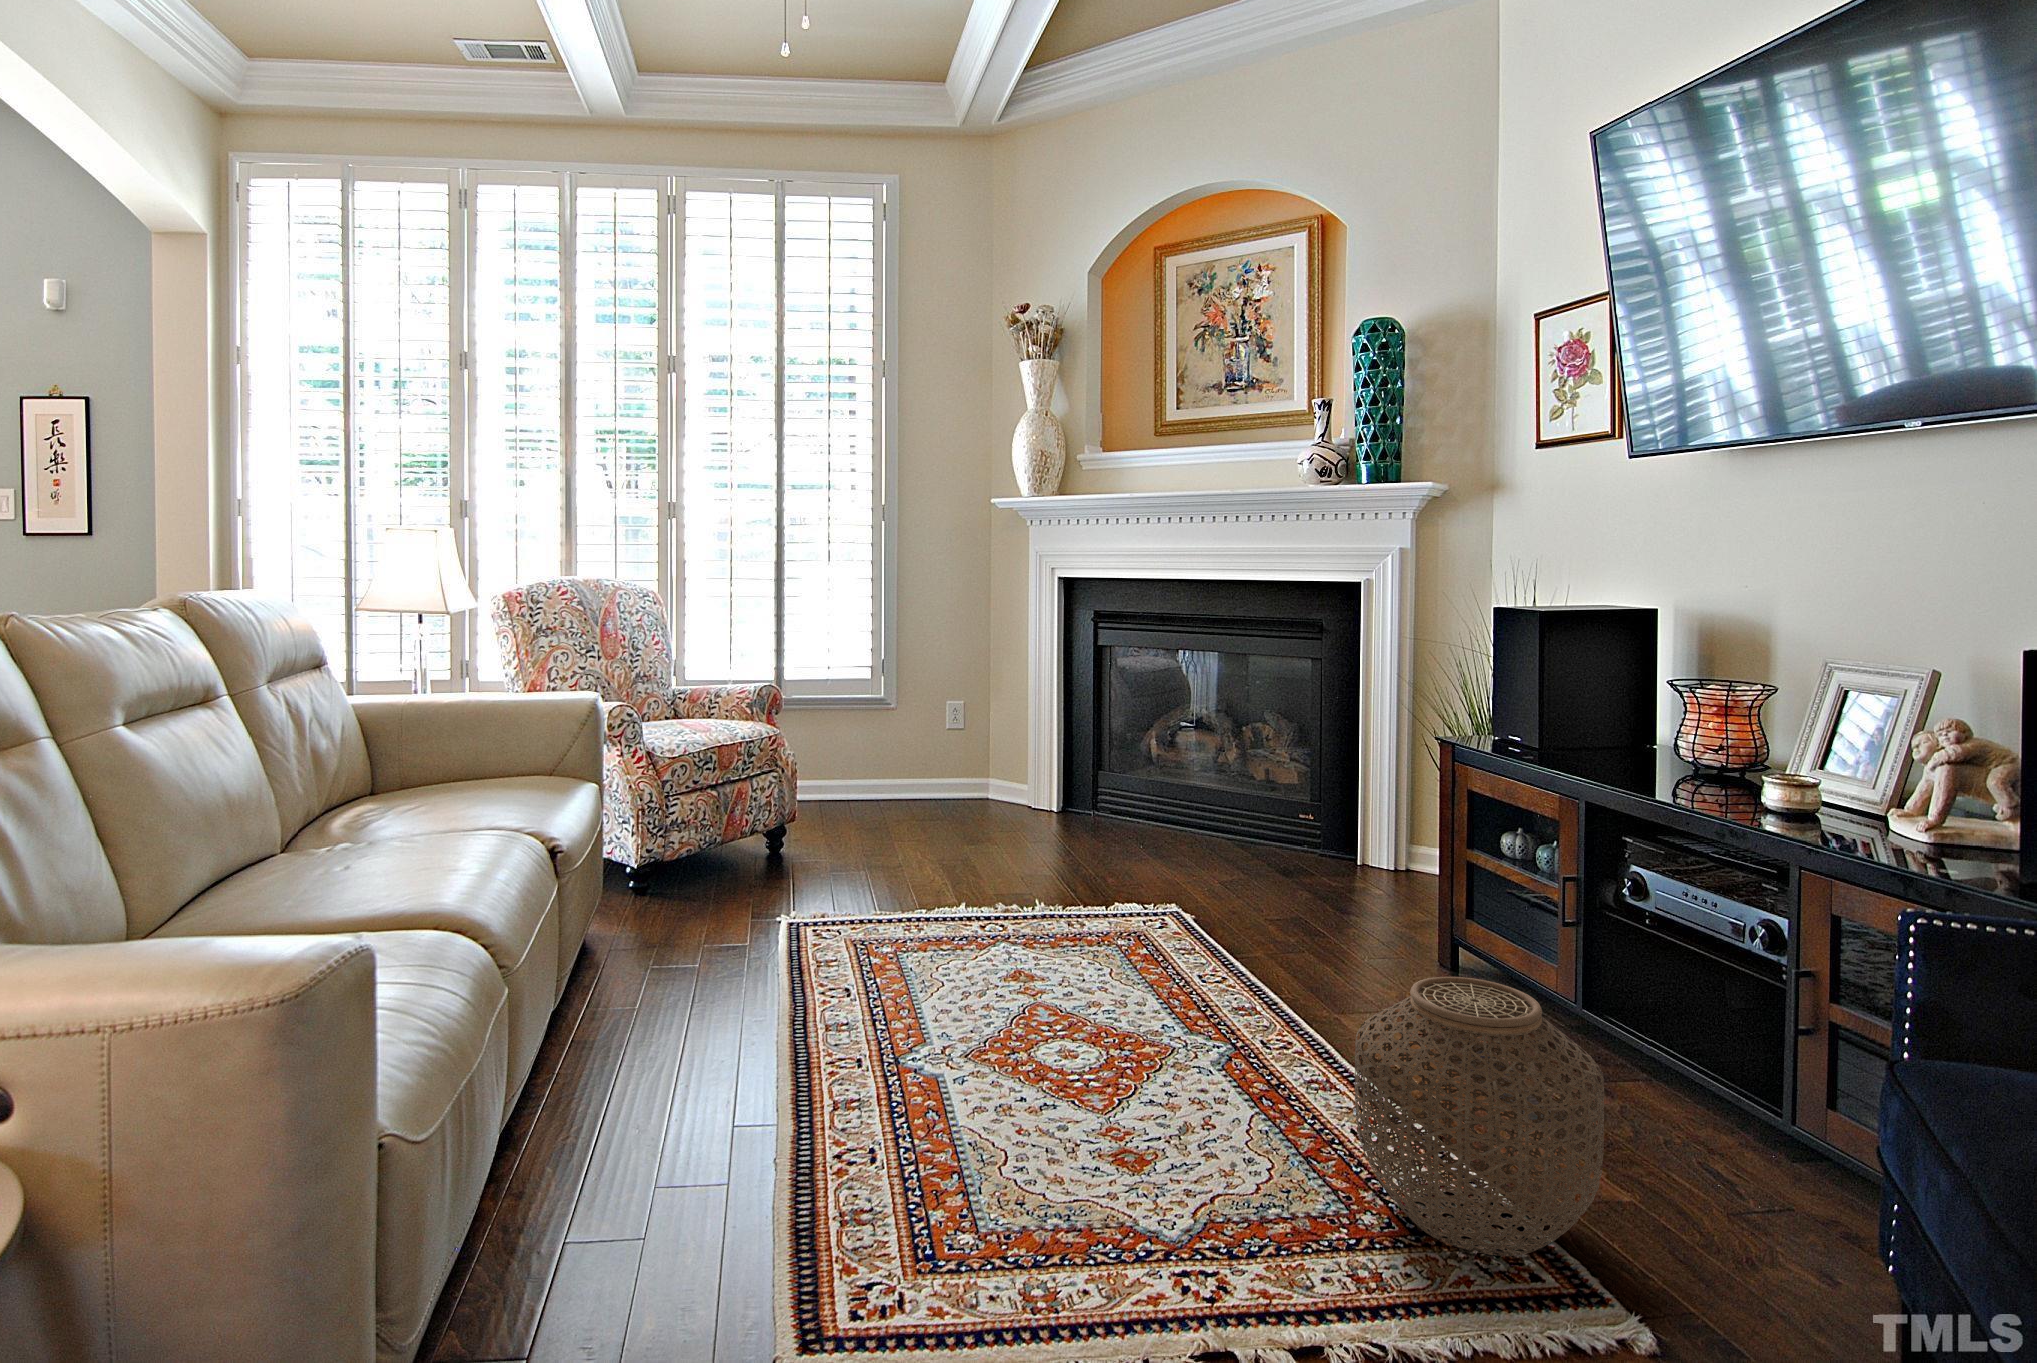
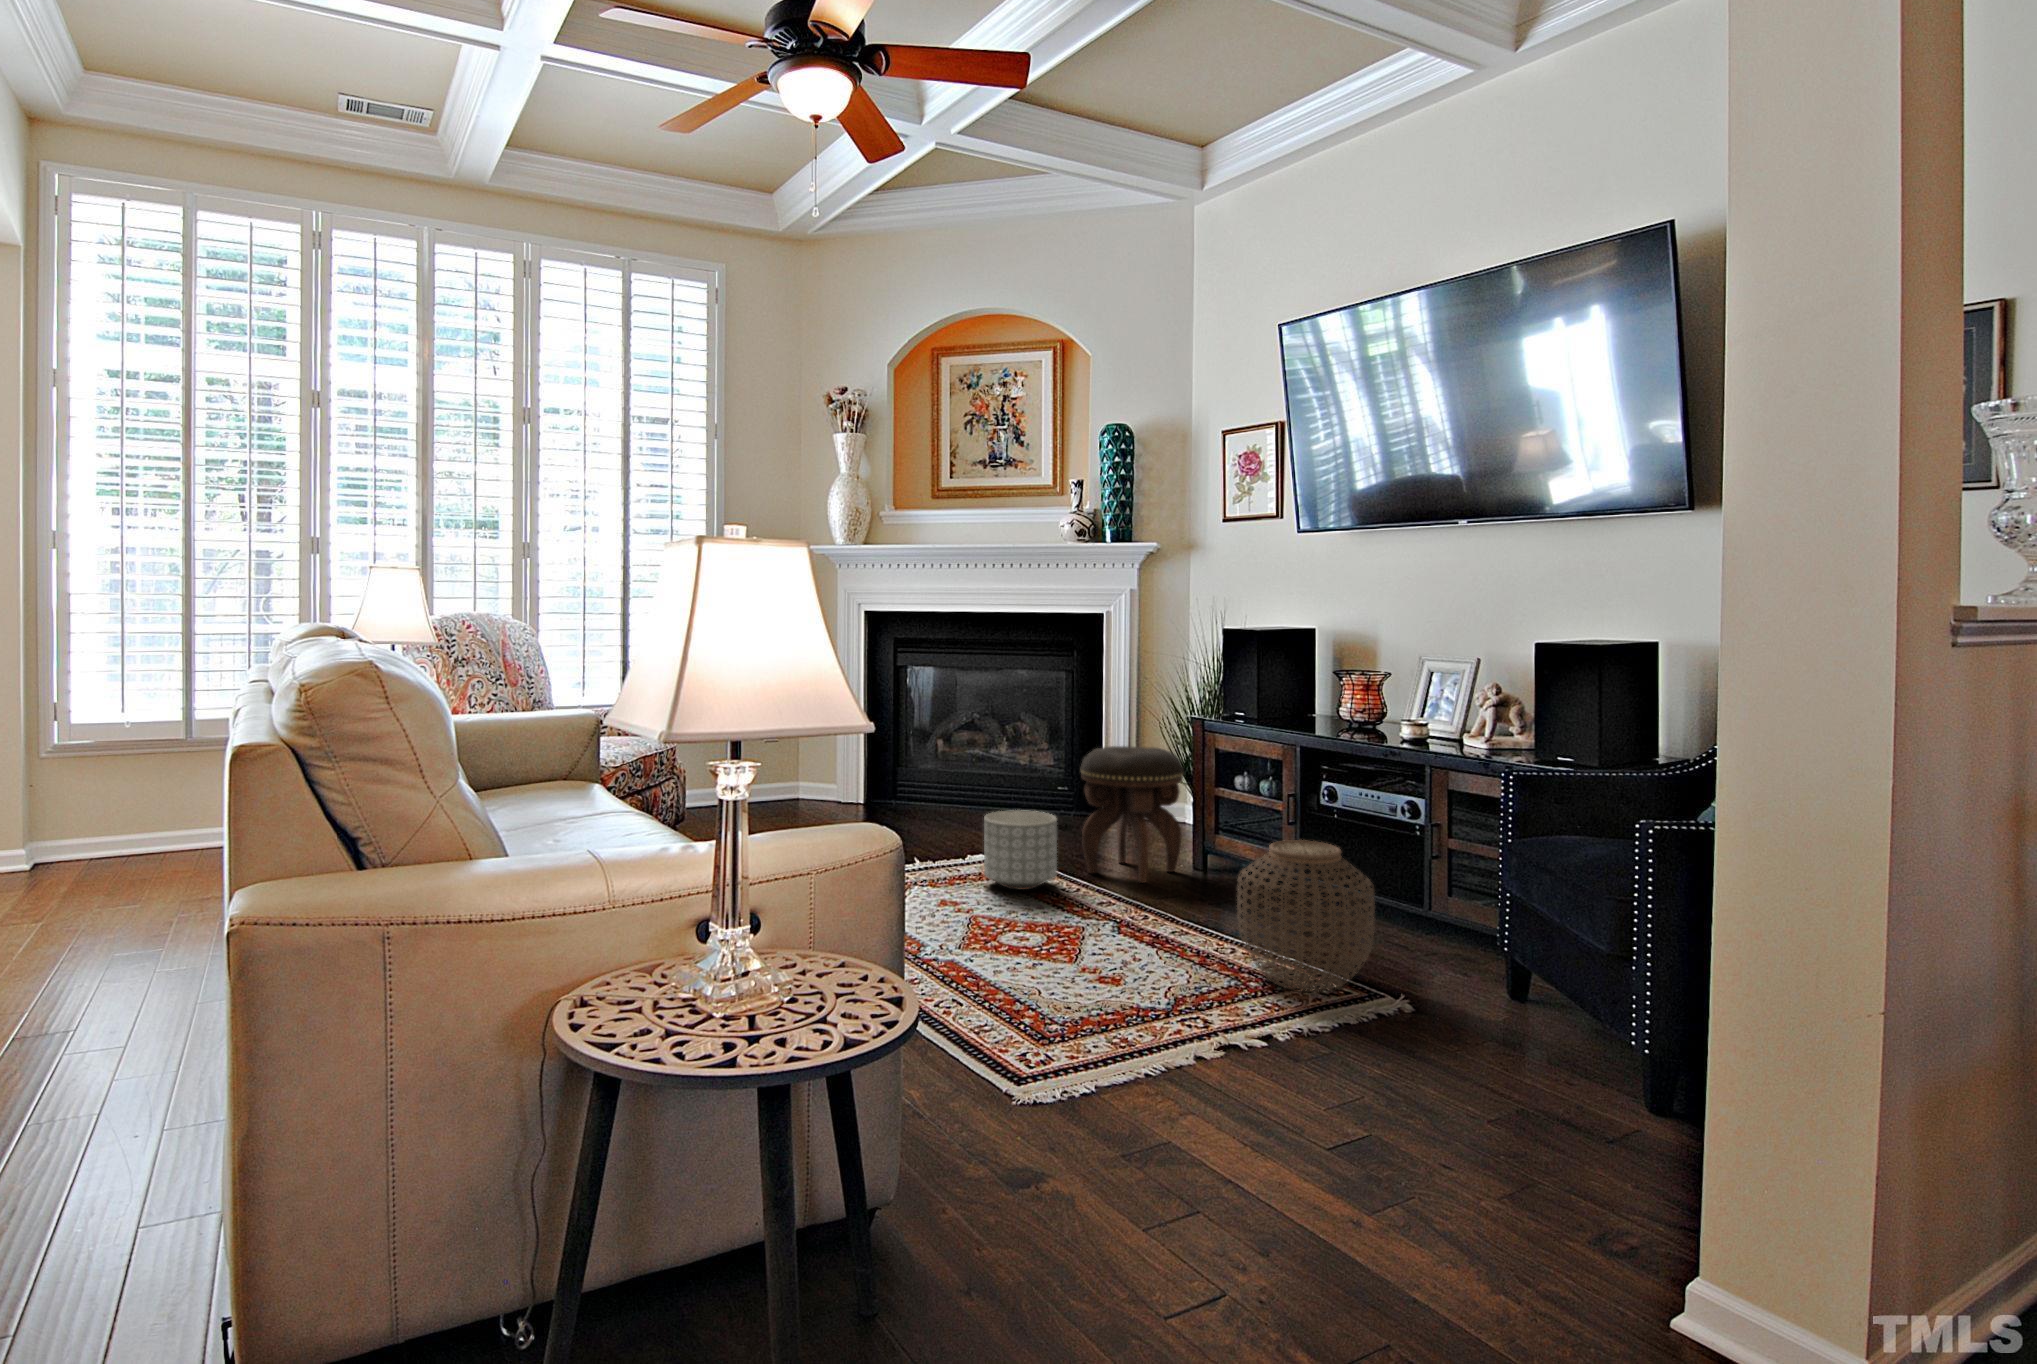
footstool: none [1254,776,1411,981] -> present [1081,746,1184,883]
planter: none [1096,856,1198,970] -> present [984,810,1057,890]

